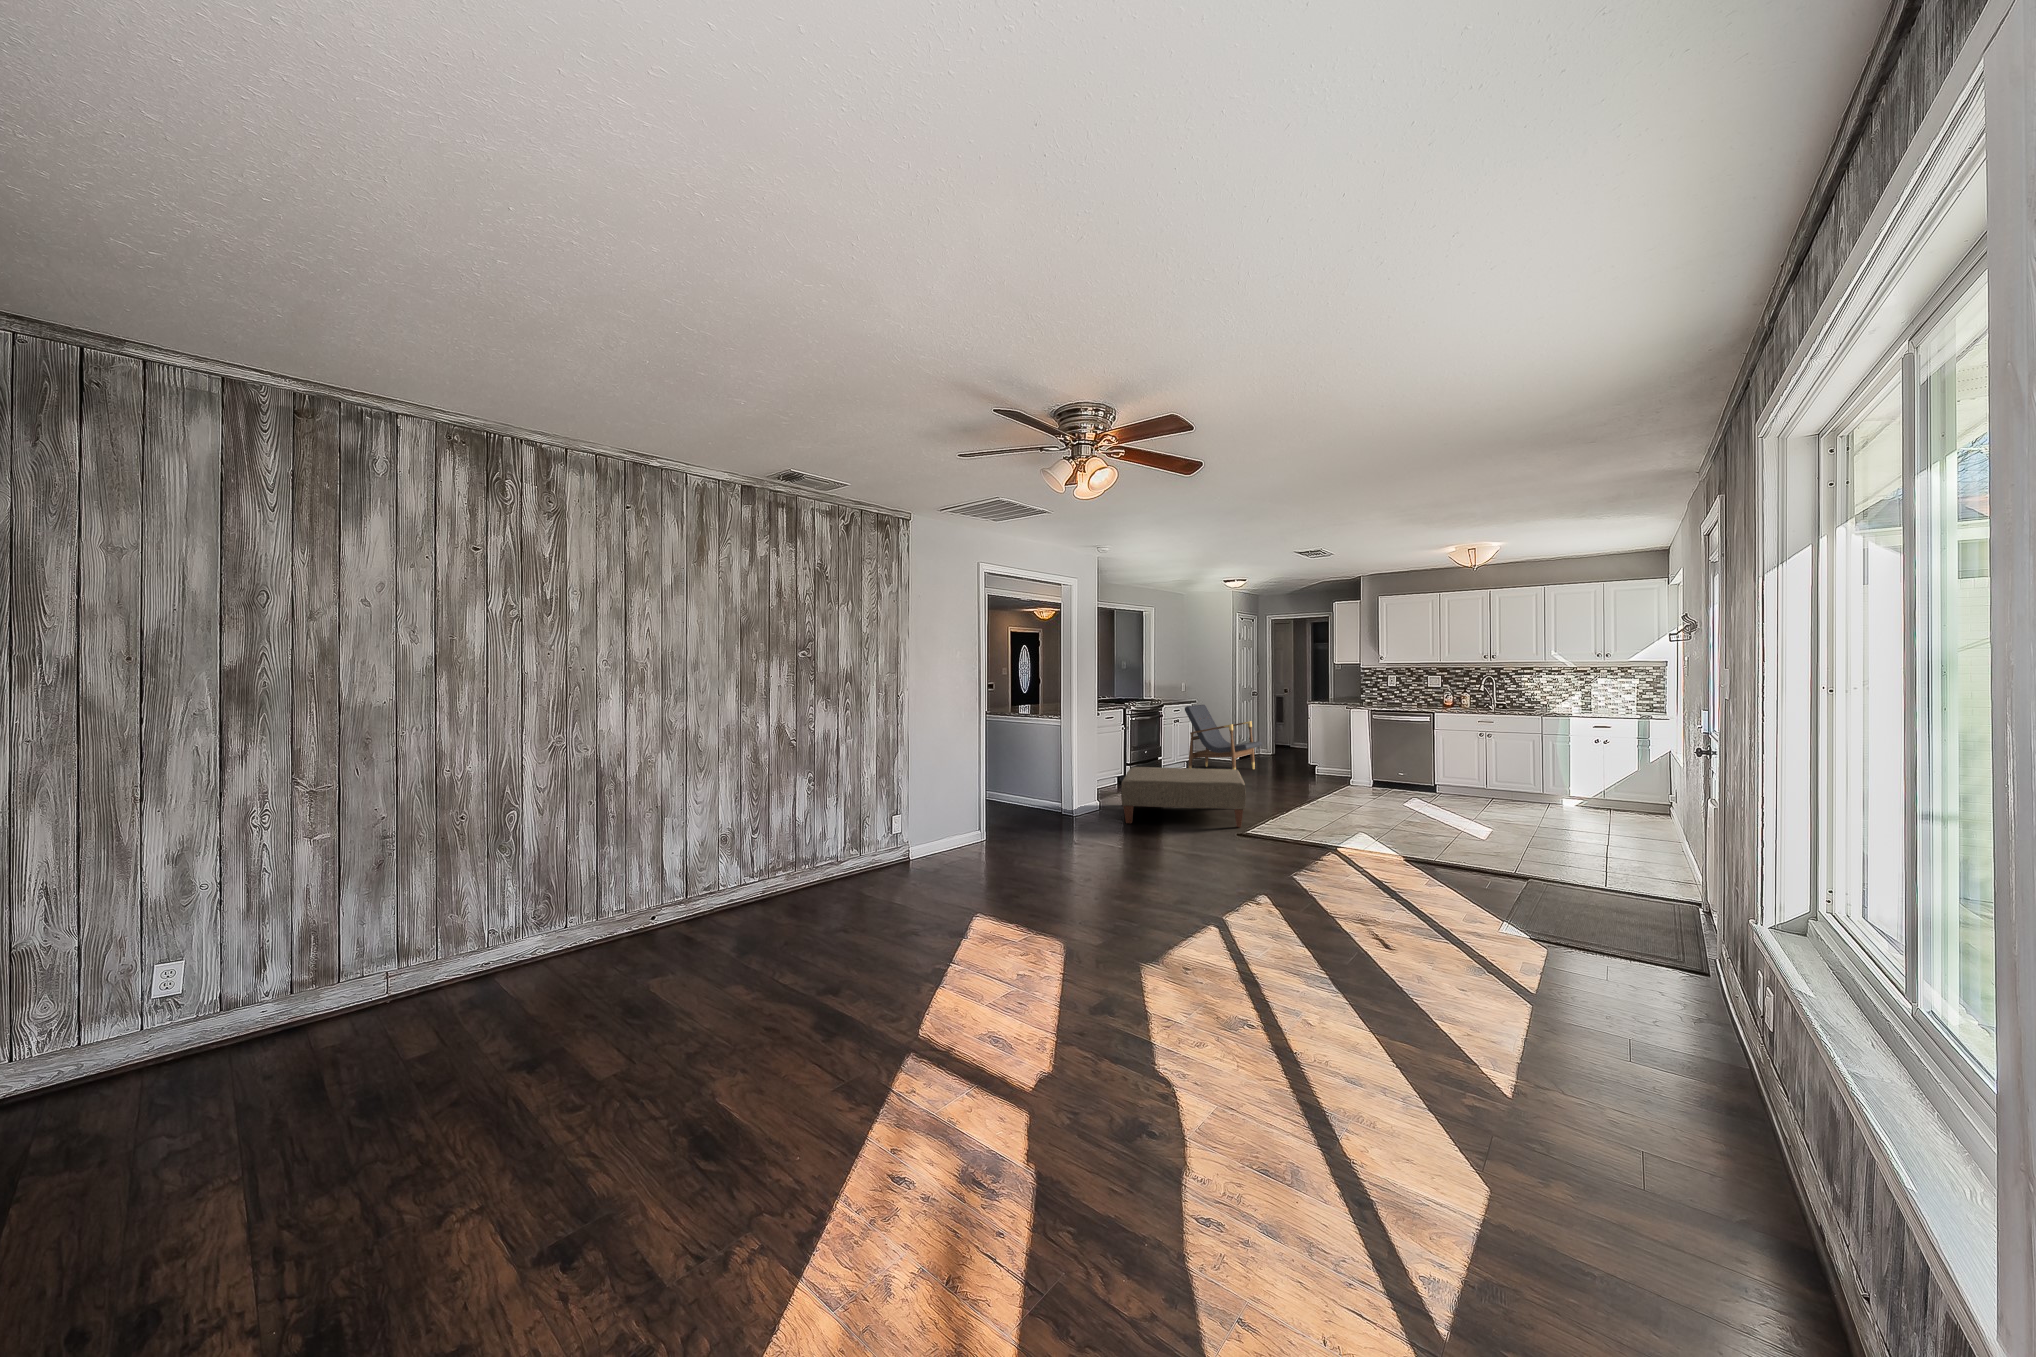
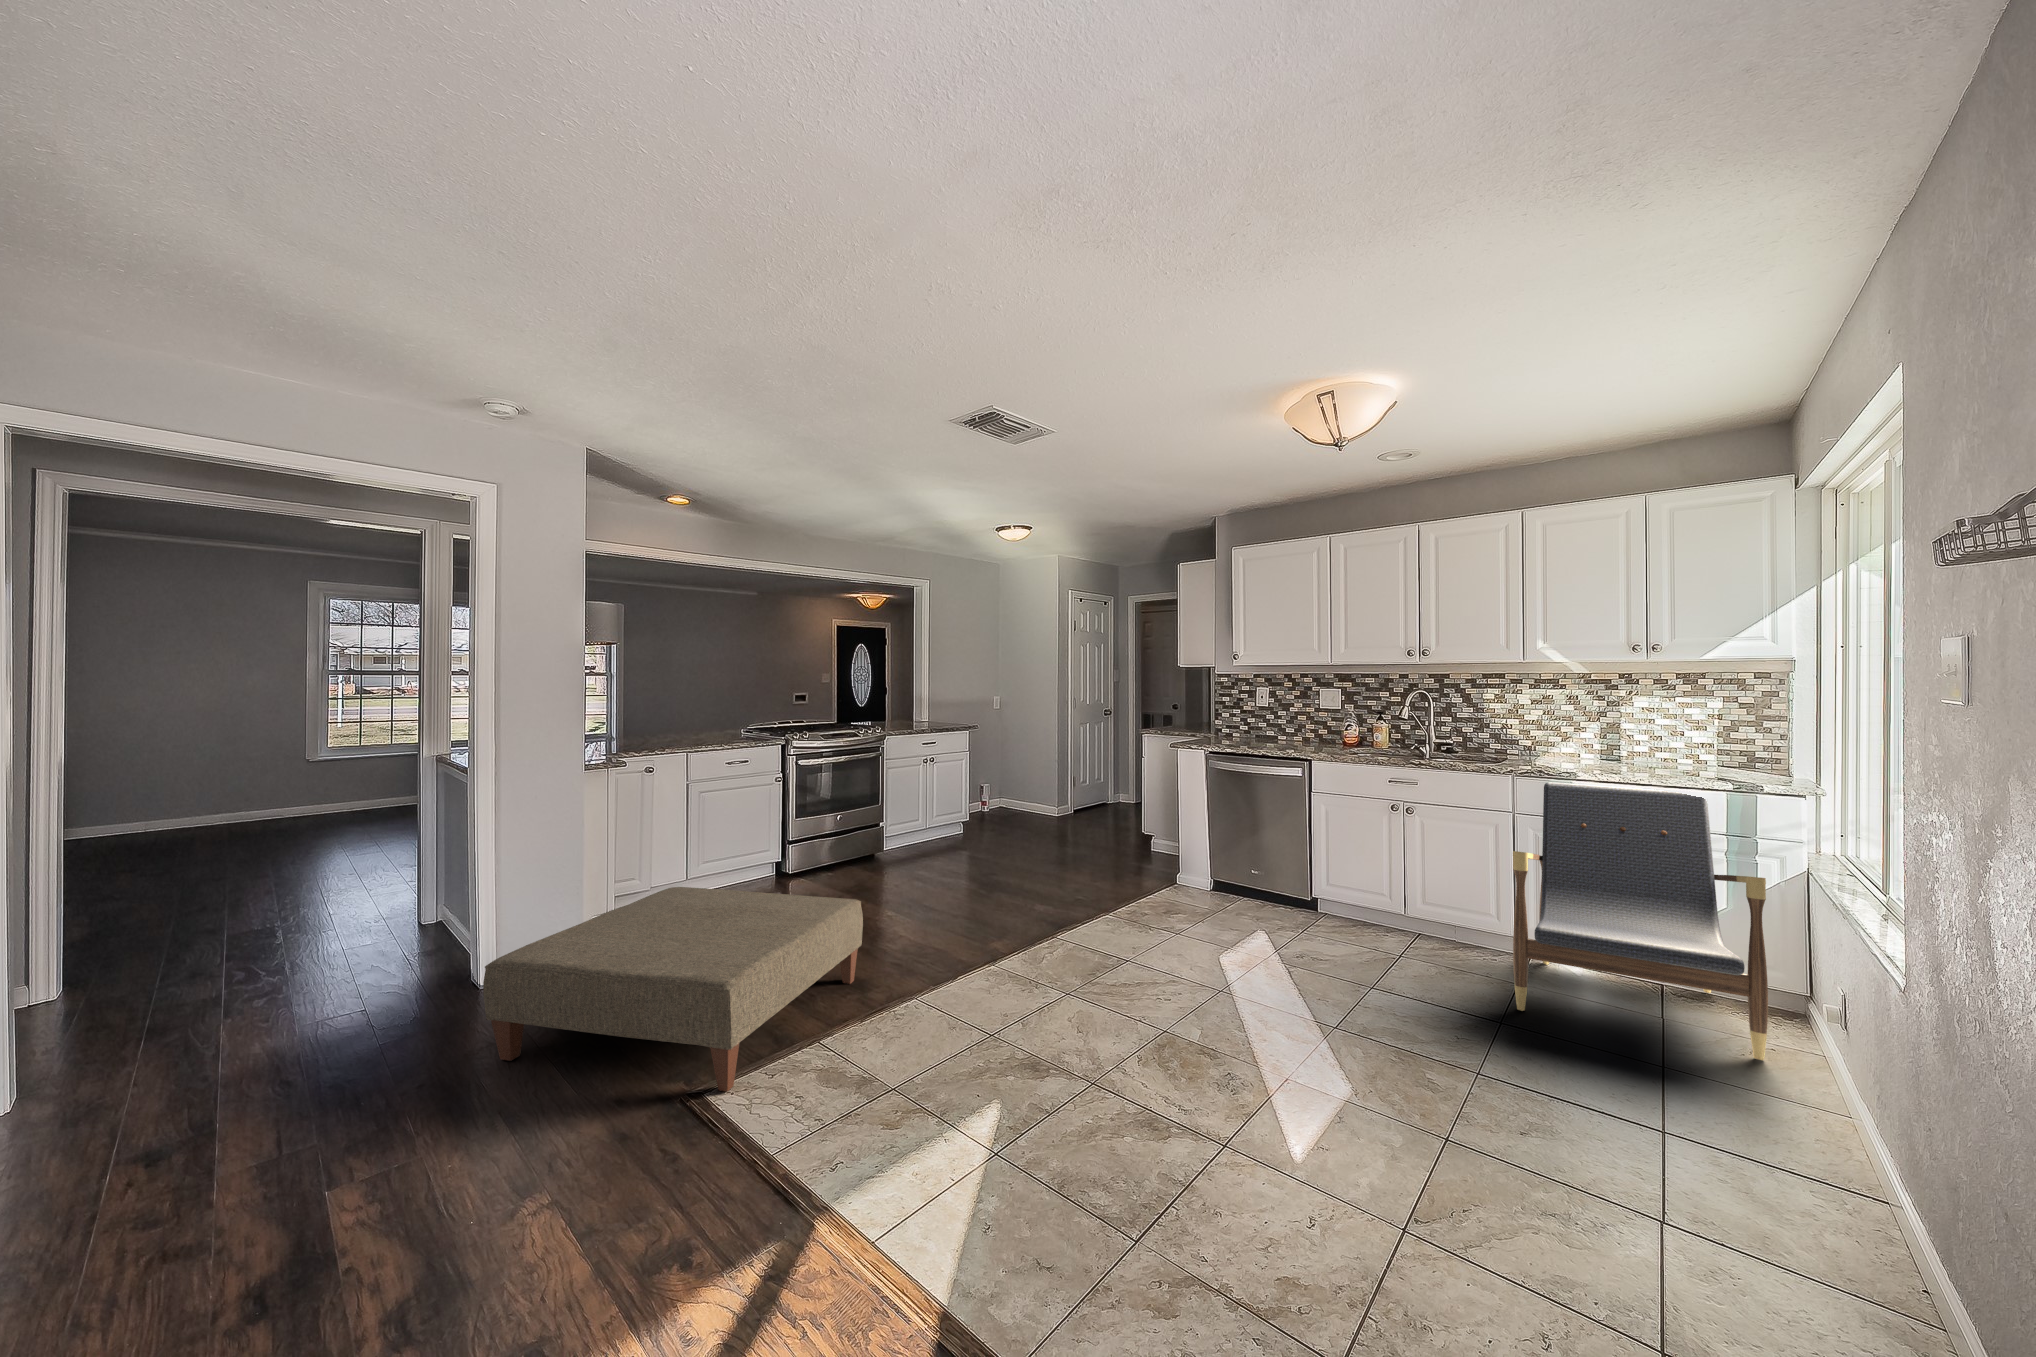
lounge chair: present [1185,705,1262,769] -> present [1513,782,1768,1060]

